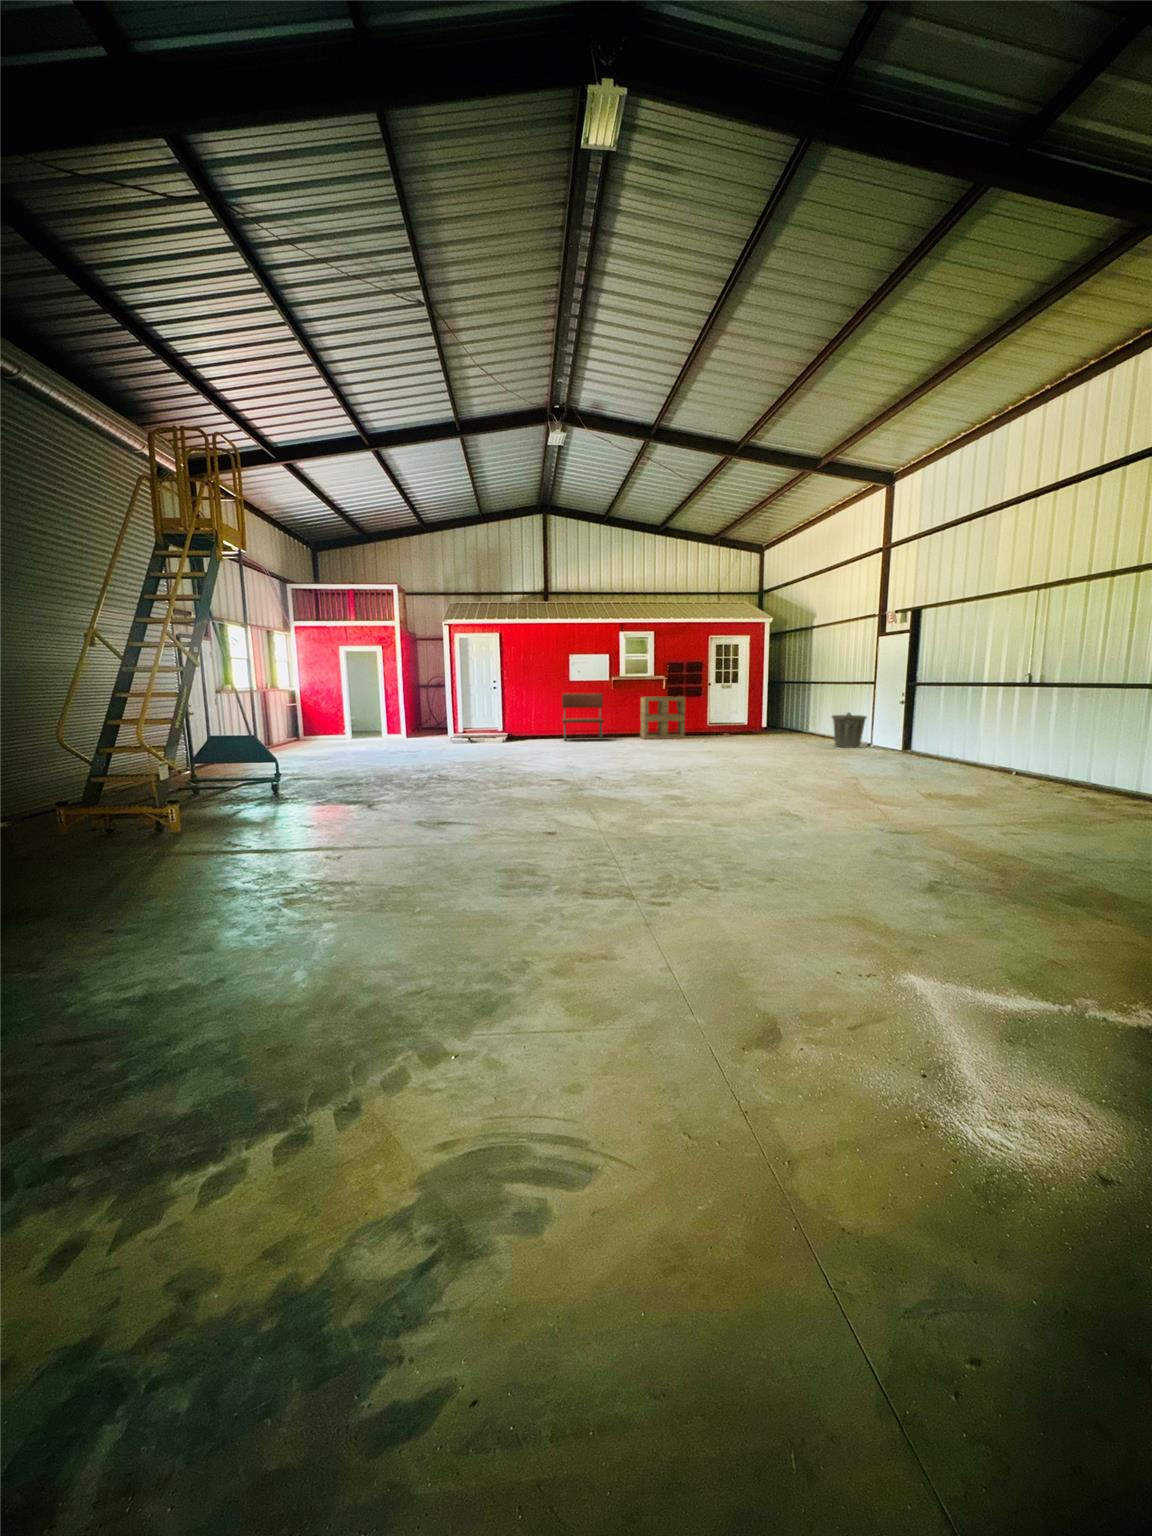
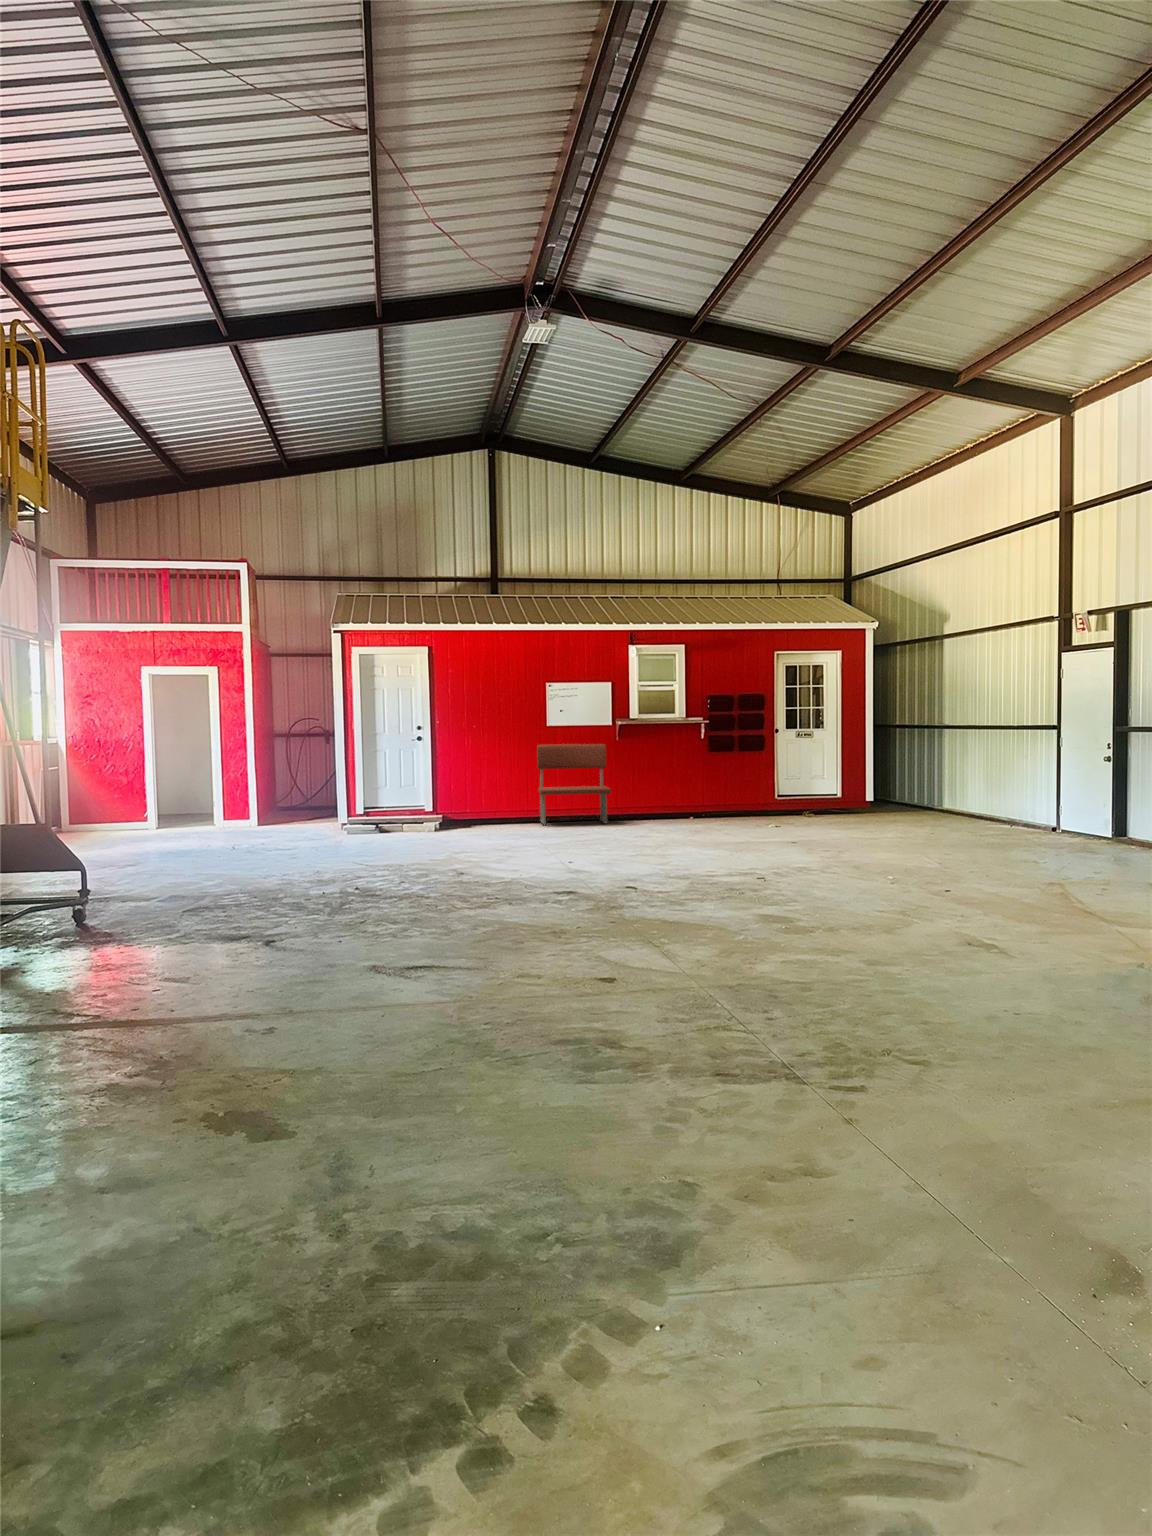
shelving unit: present [640,696,686,739] -> none [668,748,743,821]
trash can: present [832,713,867,748] -> none [991,773,1048,831]

